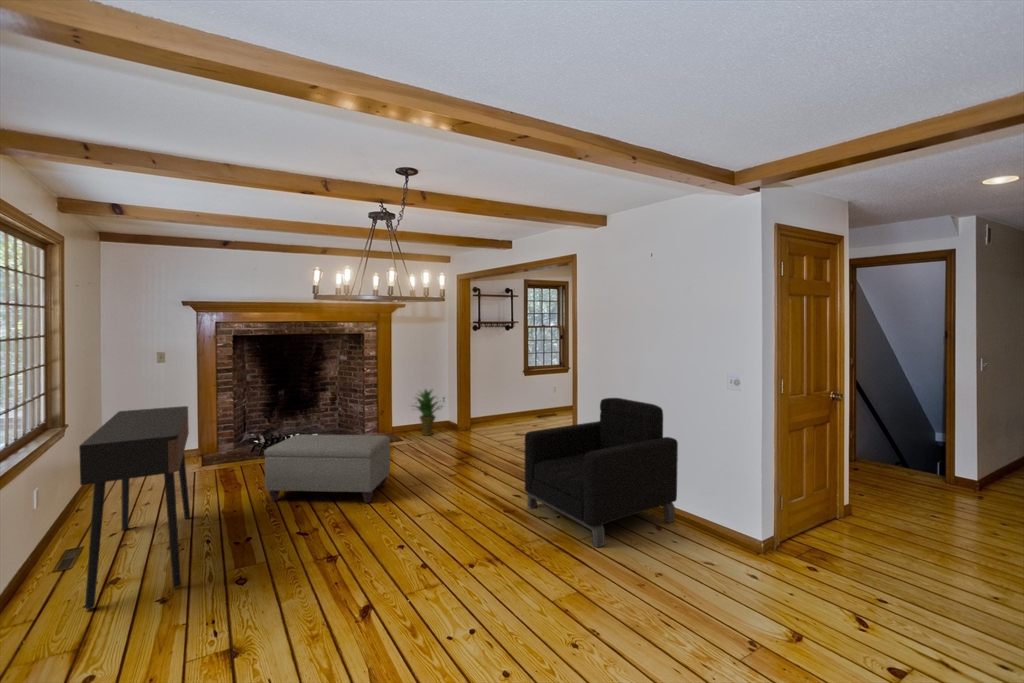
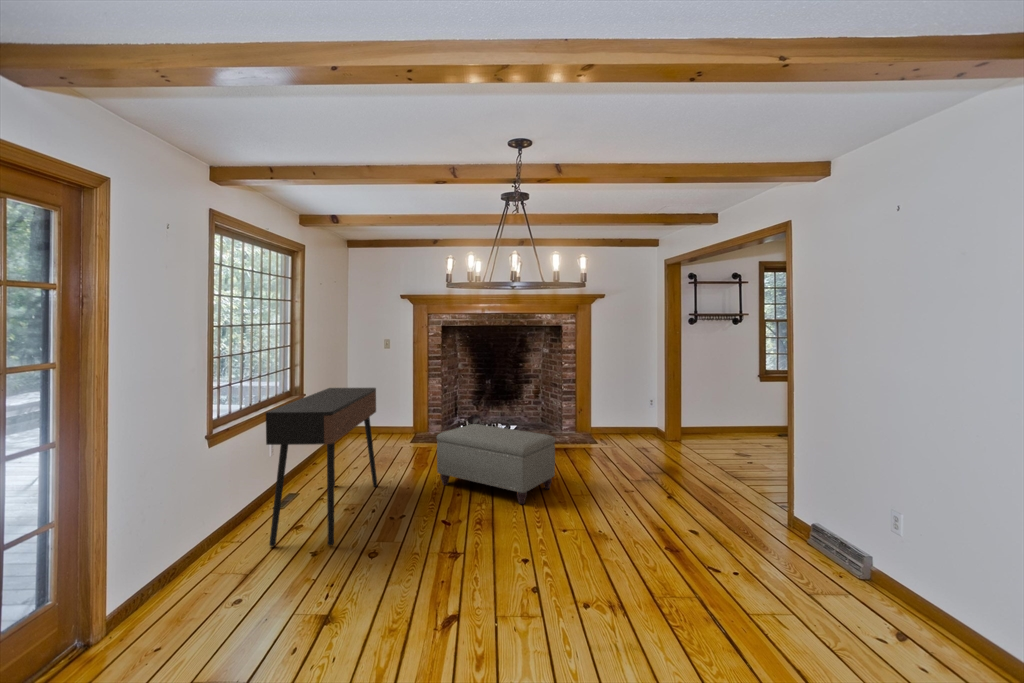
potted plant: present [413,390,442,436] -> none [605,389,647,441]
armchair: present [525,398,678,547] -> none [696,420,953,635]

